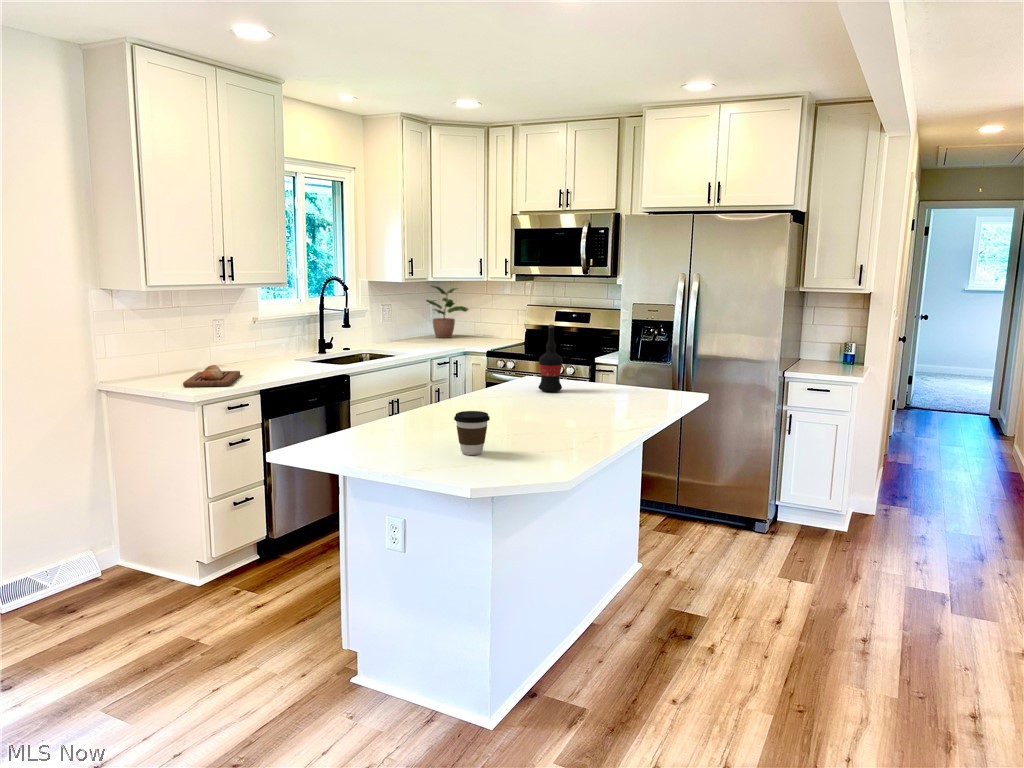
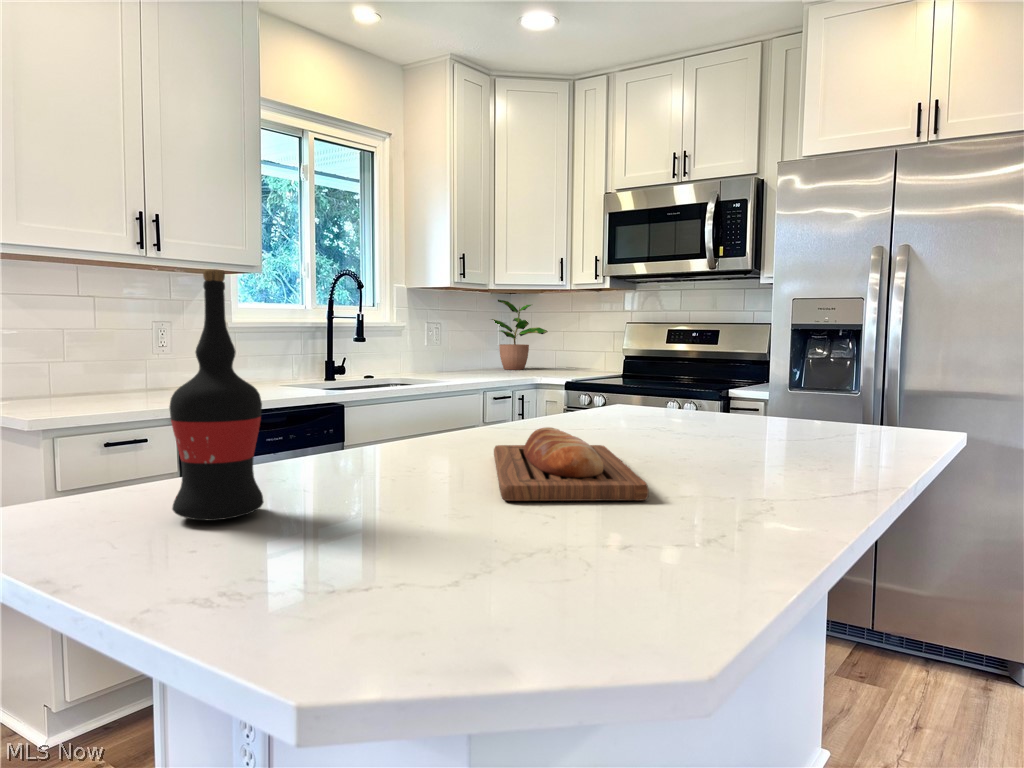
wine bottle: present [539,324,563,391] -> present [169,269,264,521]
bread loaf: present [183,365,240,387] -> present [494,427,649,501]
coffee cup: present [454,411,490,455] -> none [342,432,451,564]

